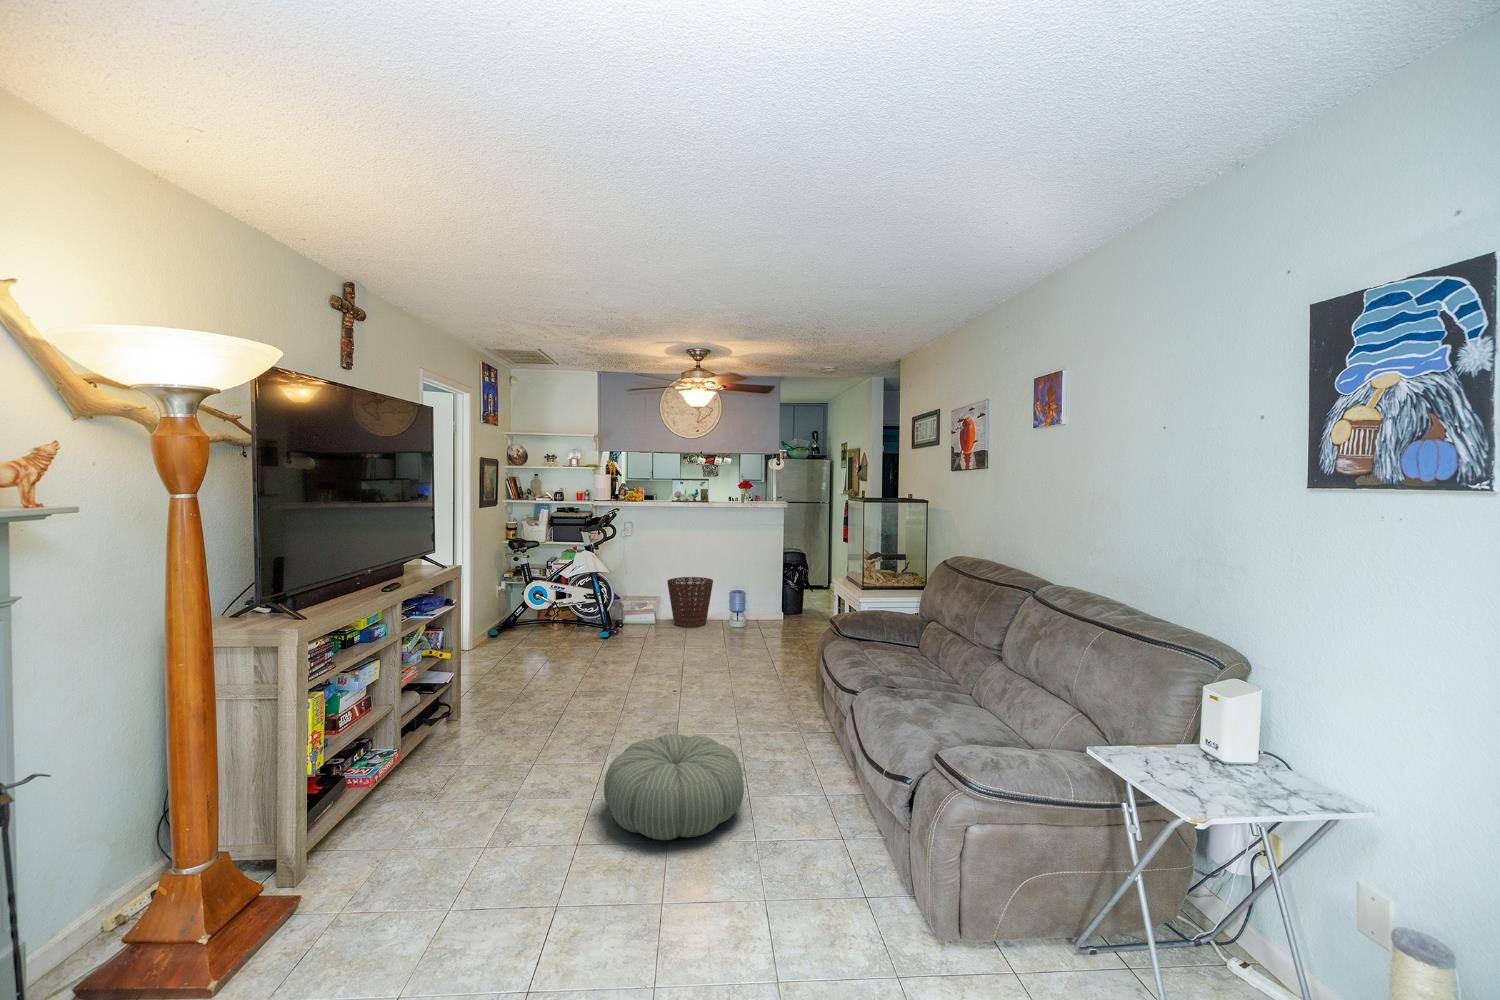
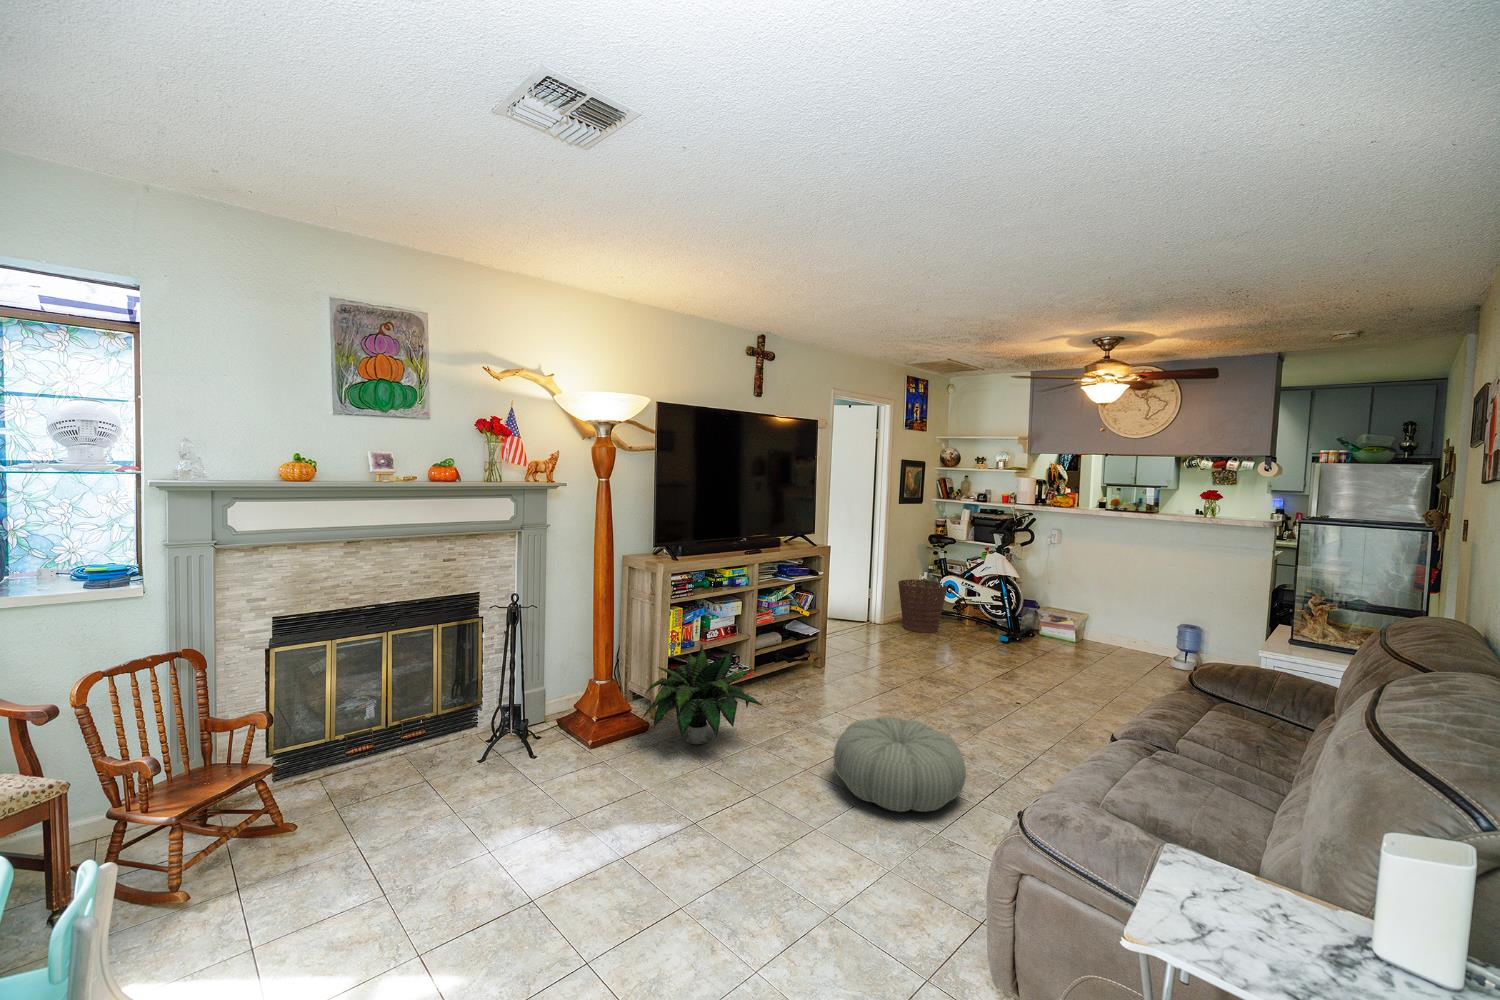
basket: present [667,577,713,628] -> present [898,580,948,633]
potted plant: none [291,726,496,891] -> present [642,645,763,744]

